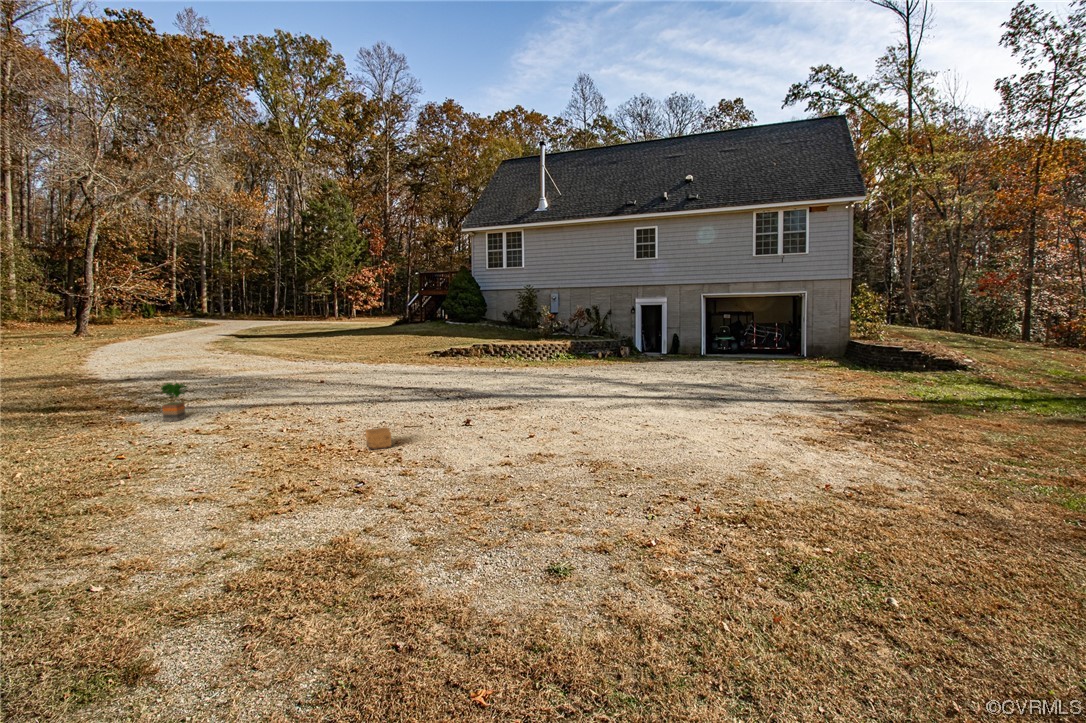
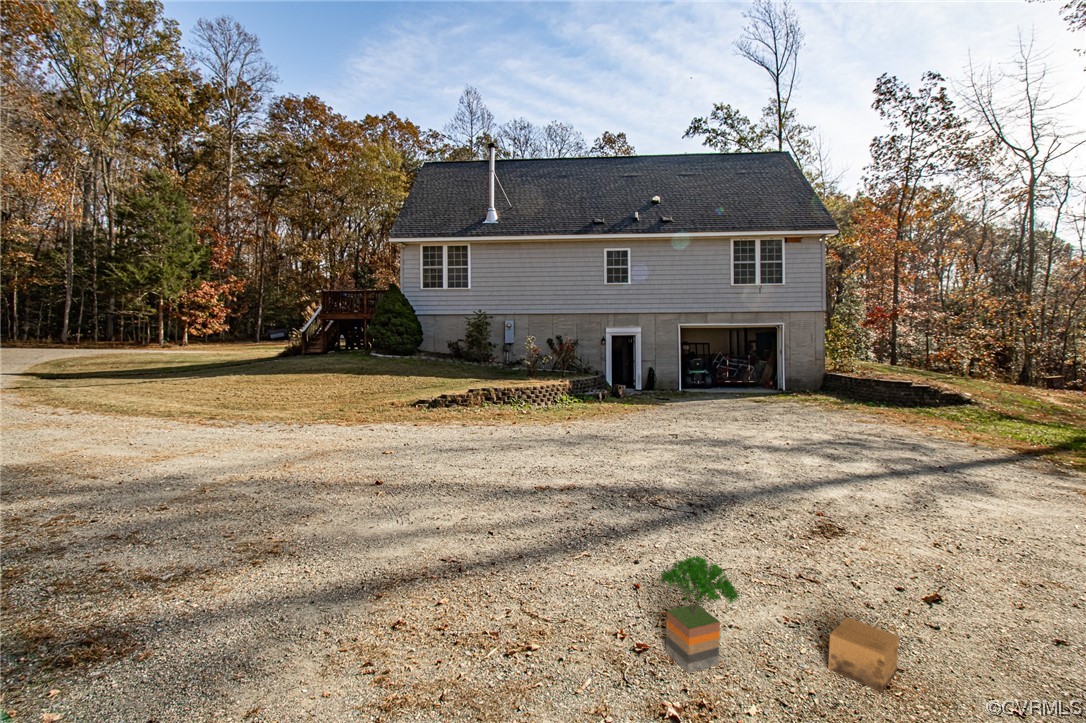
potted tree: present [161,383,187,421] -> present [660,556,739,673]

